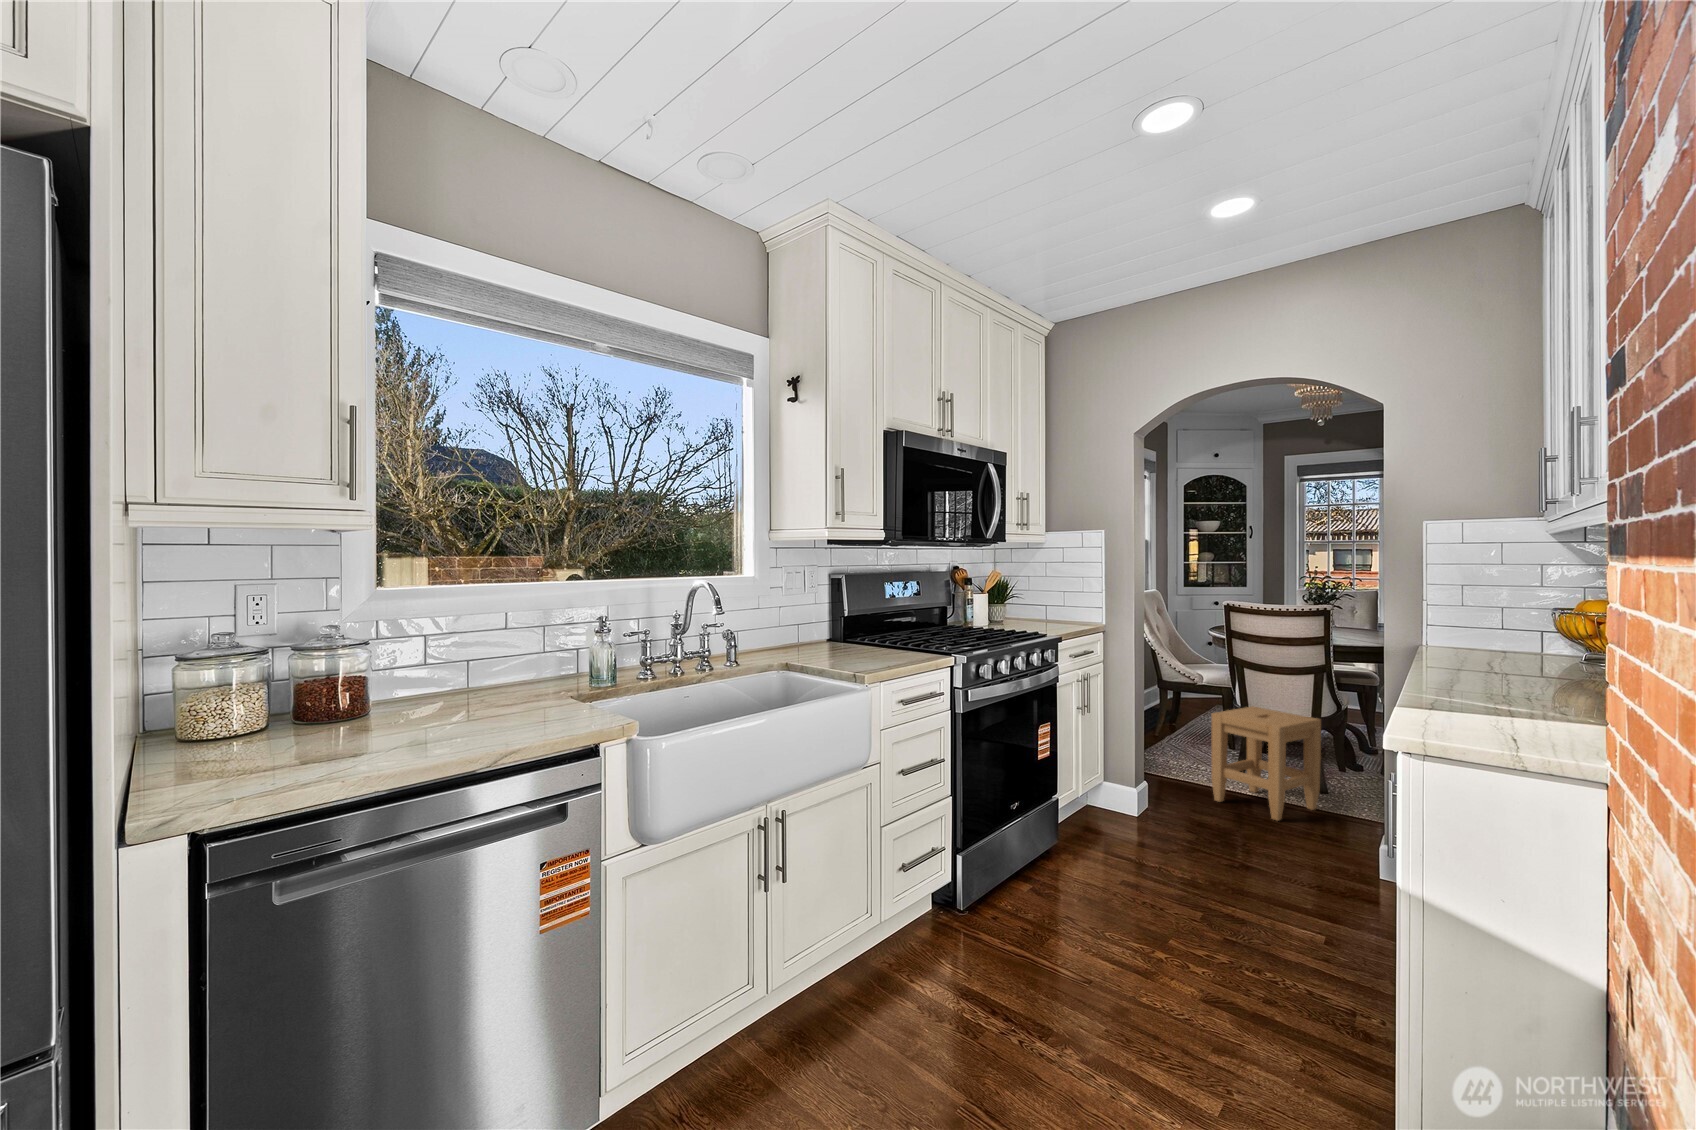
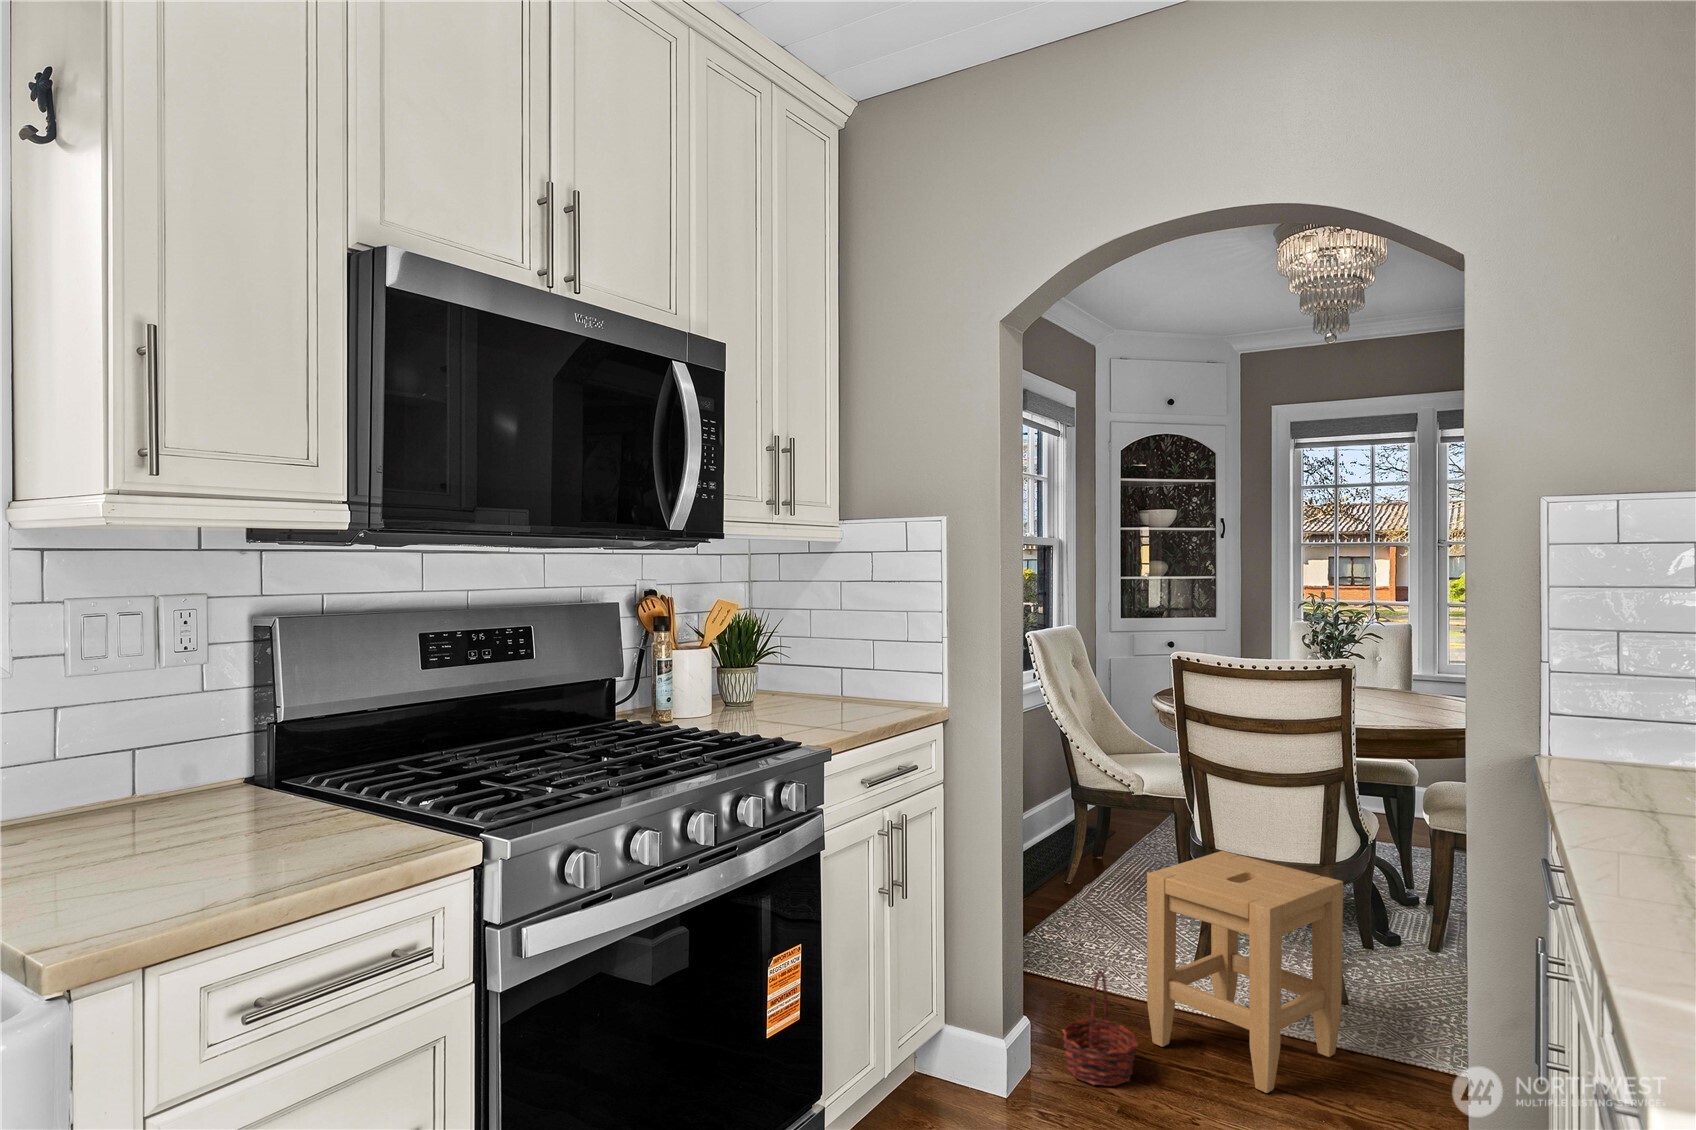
basket: none [1166,759,1208,814] -> present [1063,971,1138,1086]

